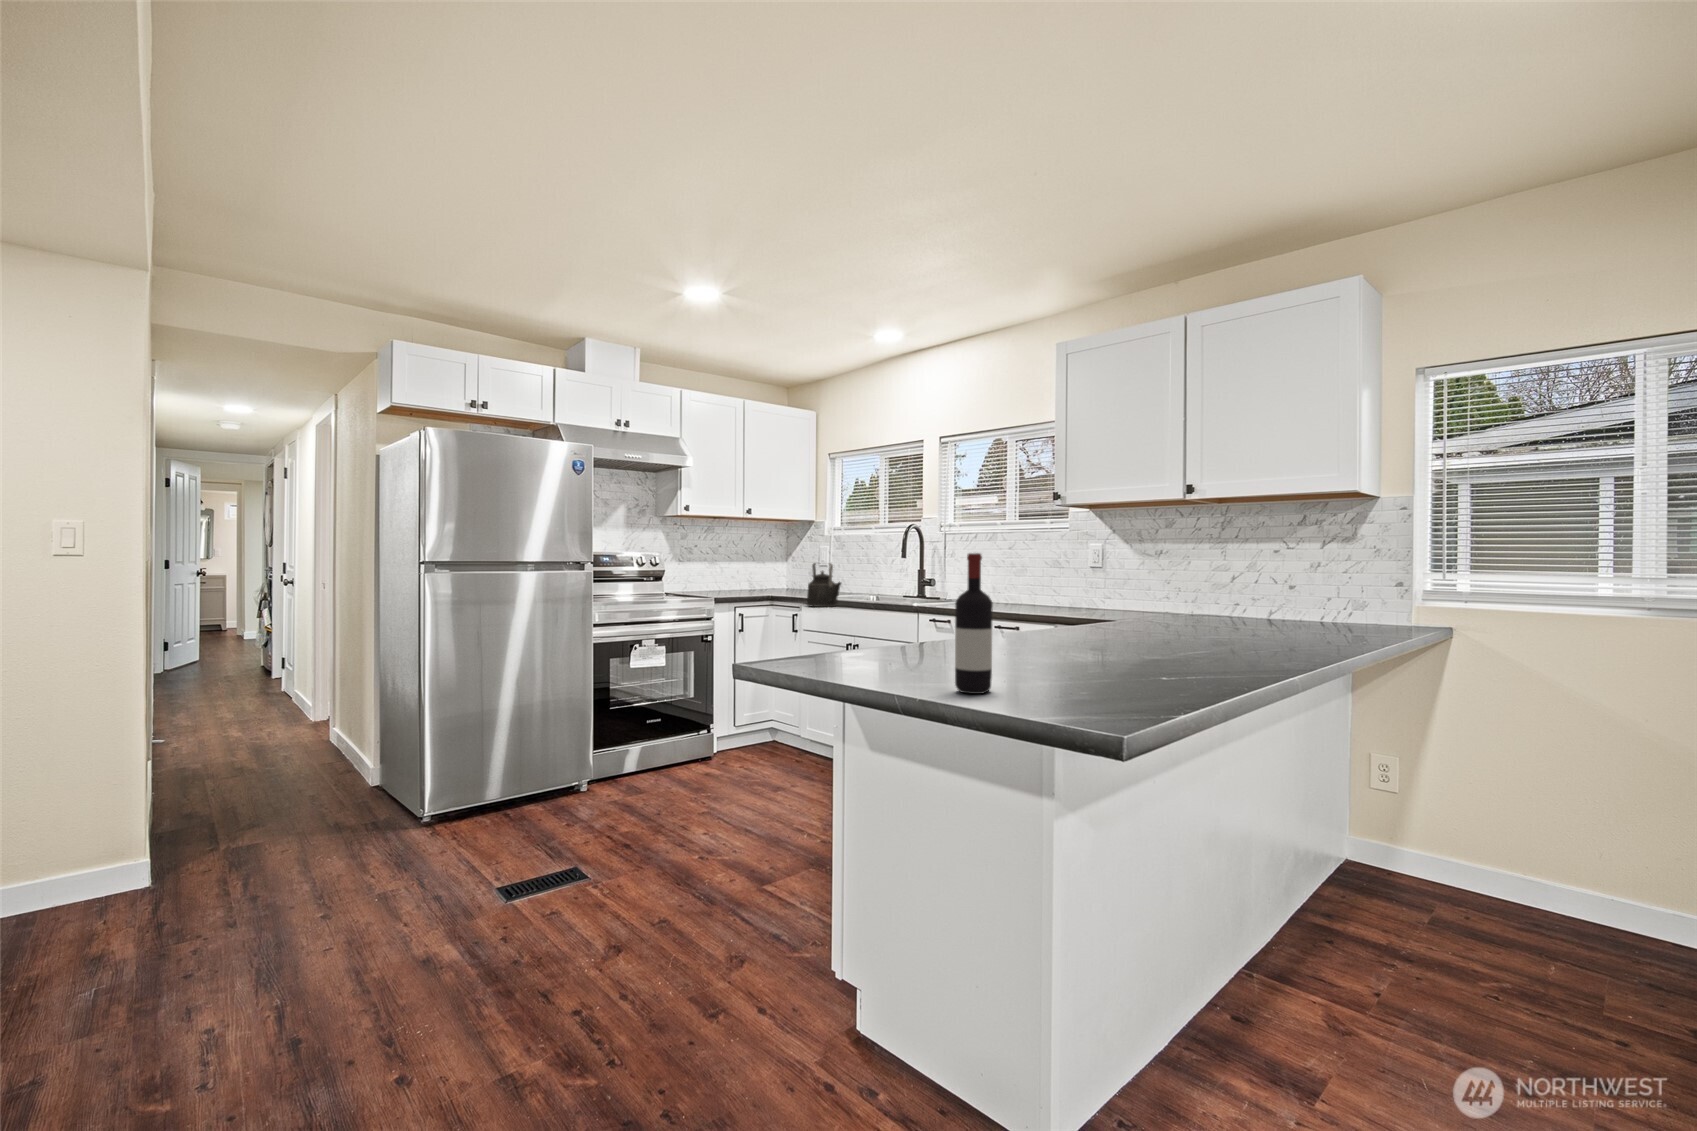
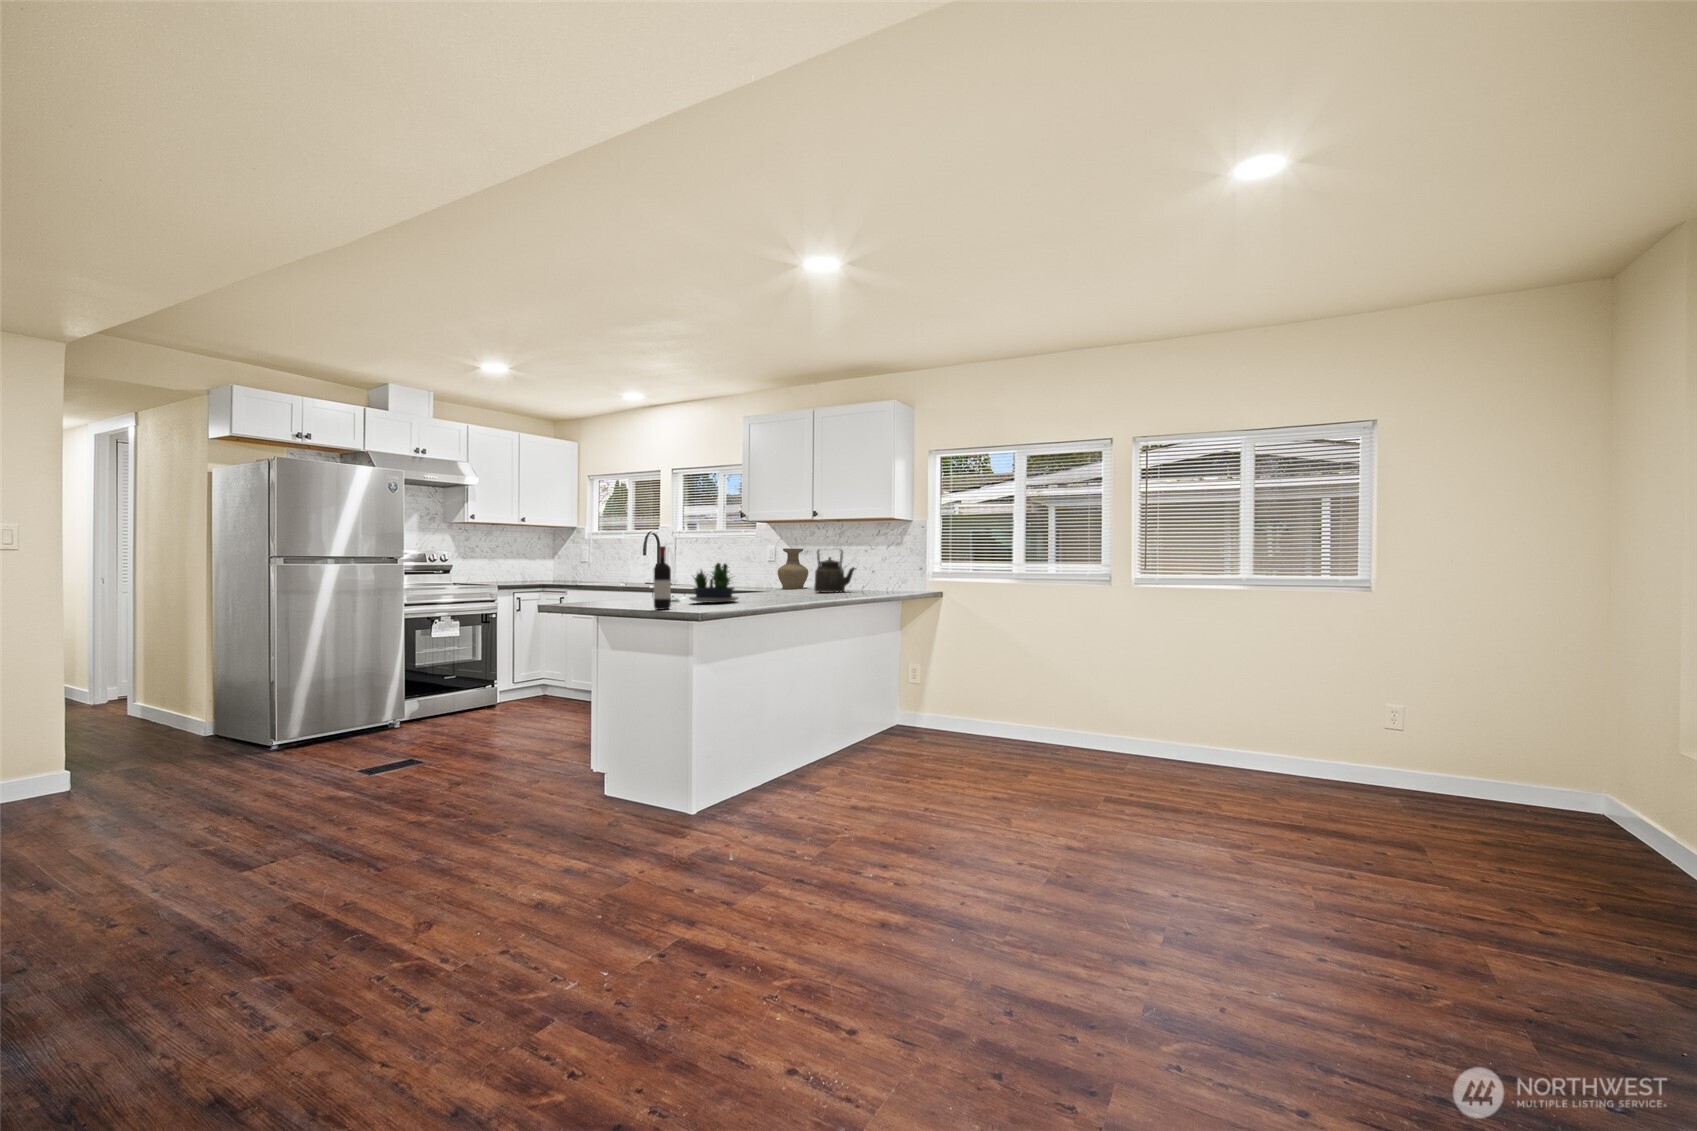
vase: none [1129,550,1187,620] -> present [778,548,808,589]
kettle: present [807,563,841,607] -> present [814,550,856,593]
potted plant: none [1013,584,1132,669] -> present [690,563,738,603]

